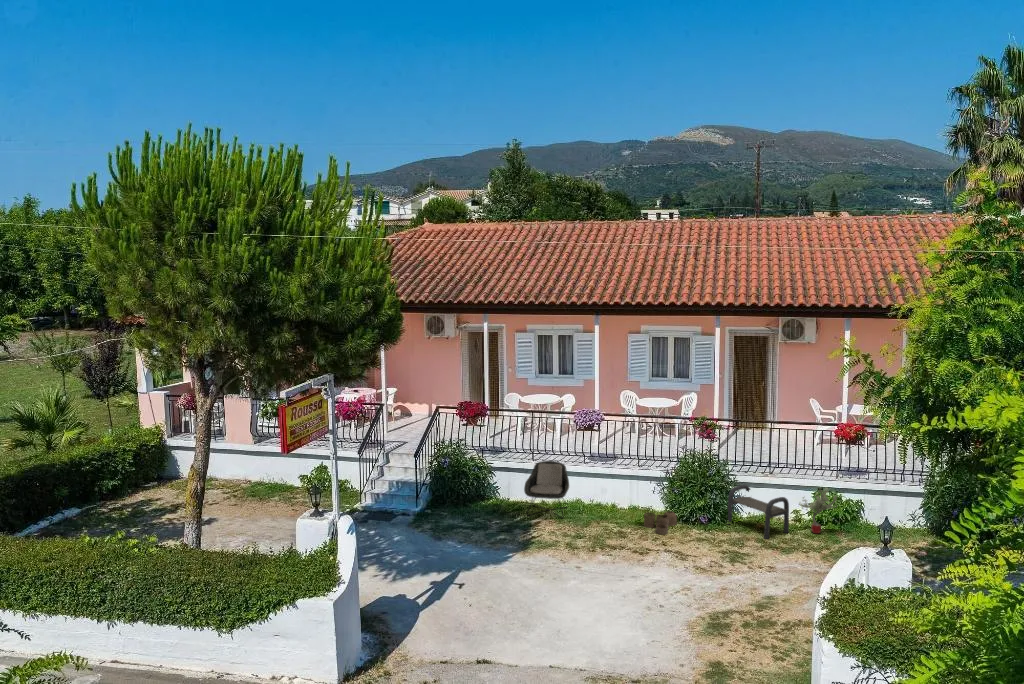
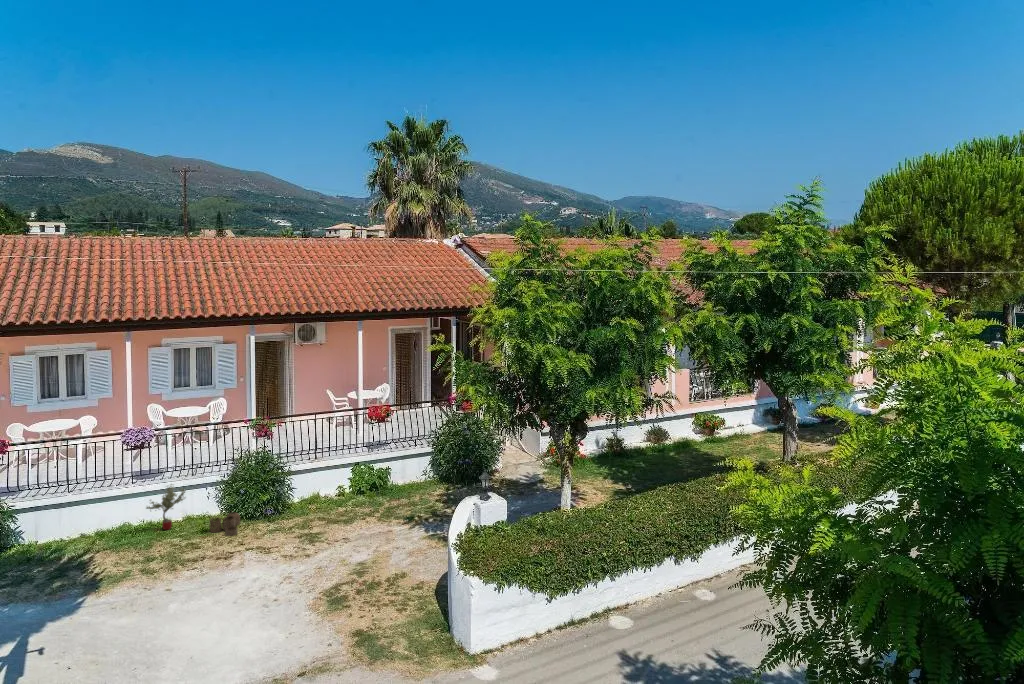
lounge chair: present [524,461,569,518] -> none [66,488,121,554]
bench: present [727,485,789,539] -> none [285,473,340,516]
potted tree: present [799,488,837,534] -> present [146,484,186,530]

